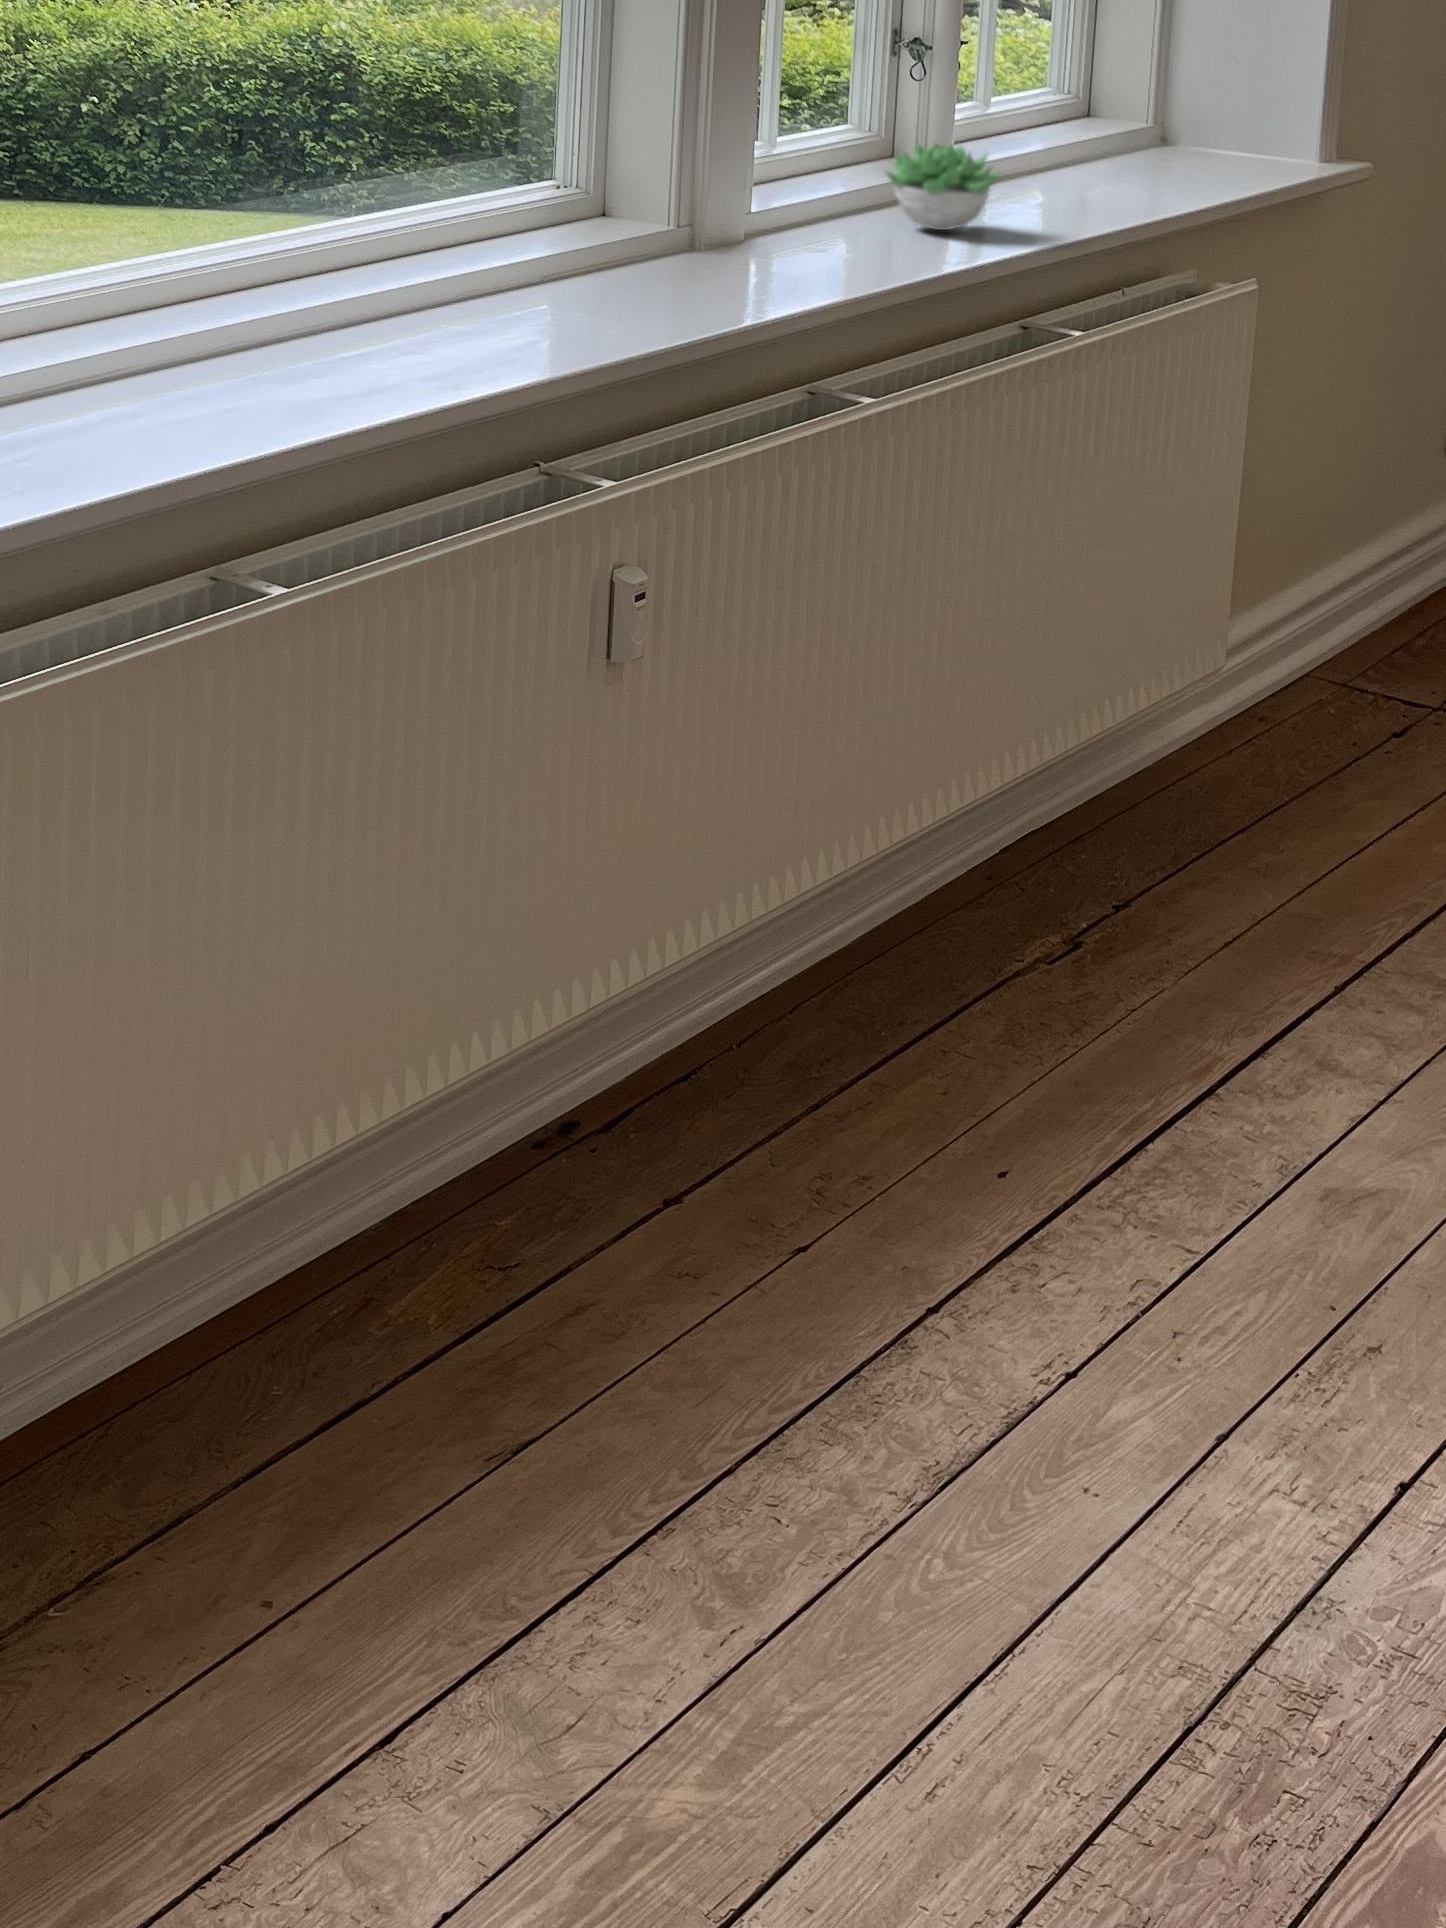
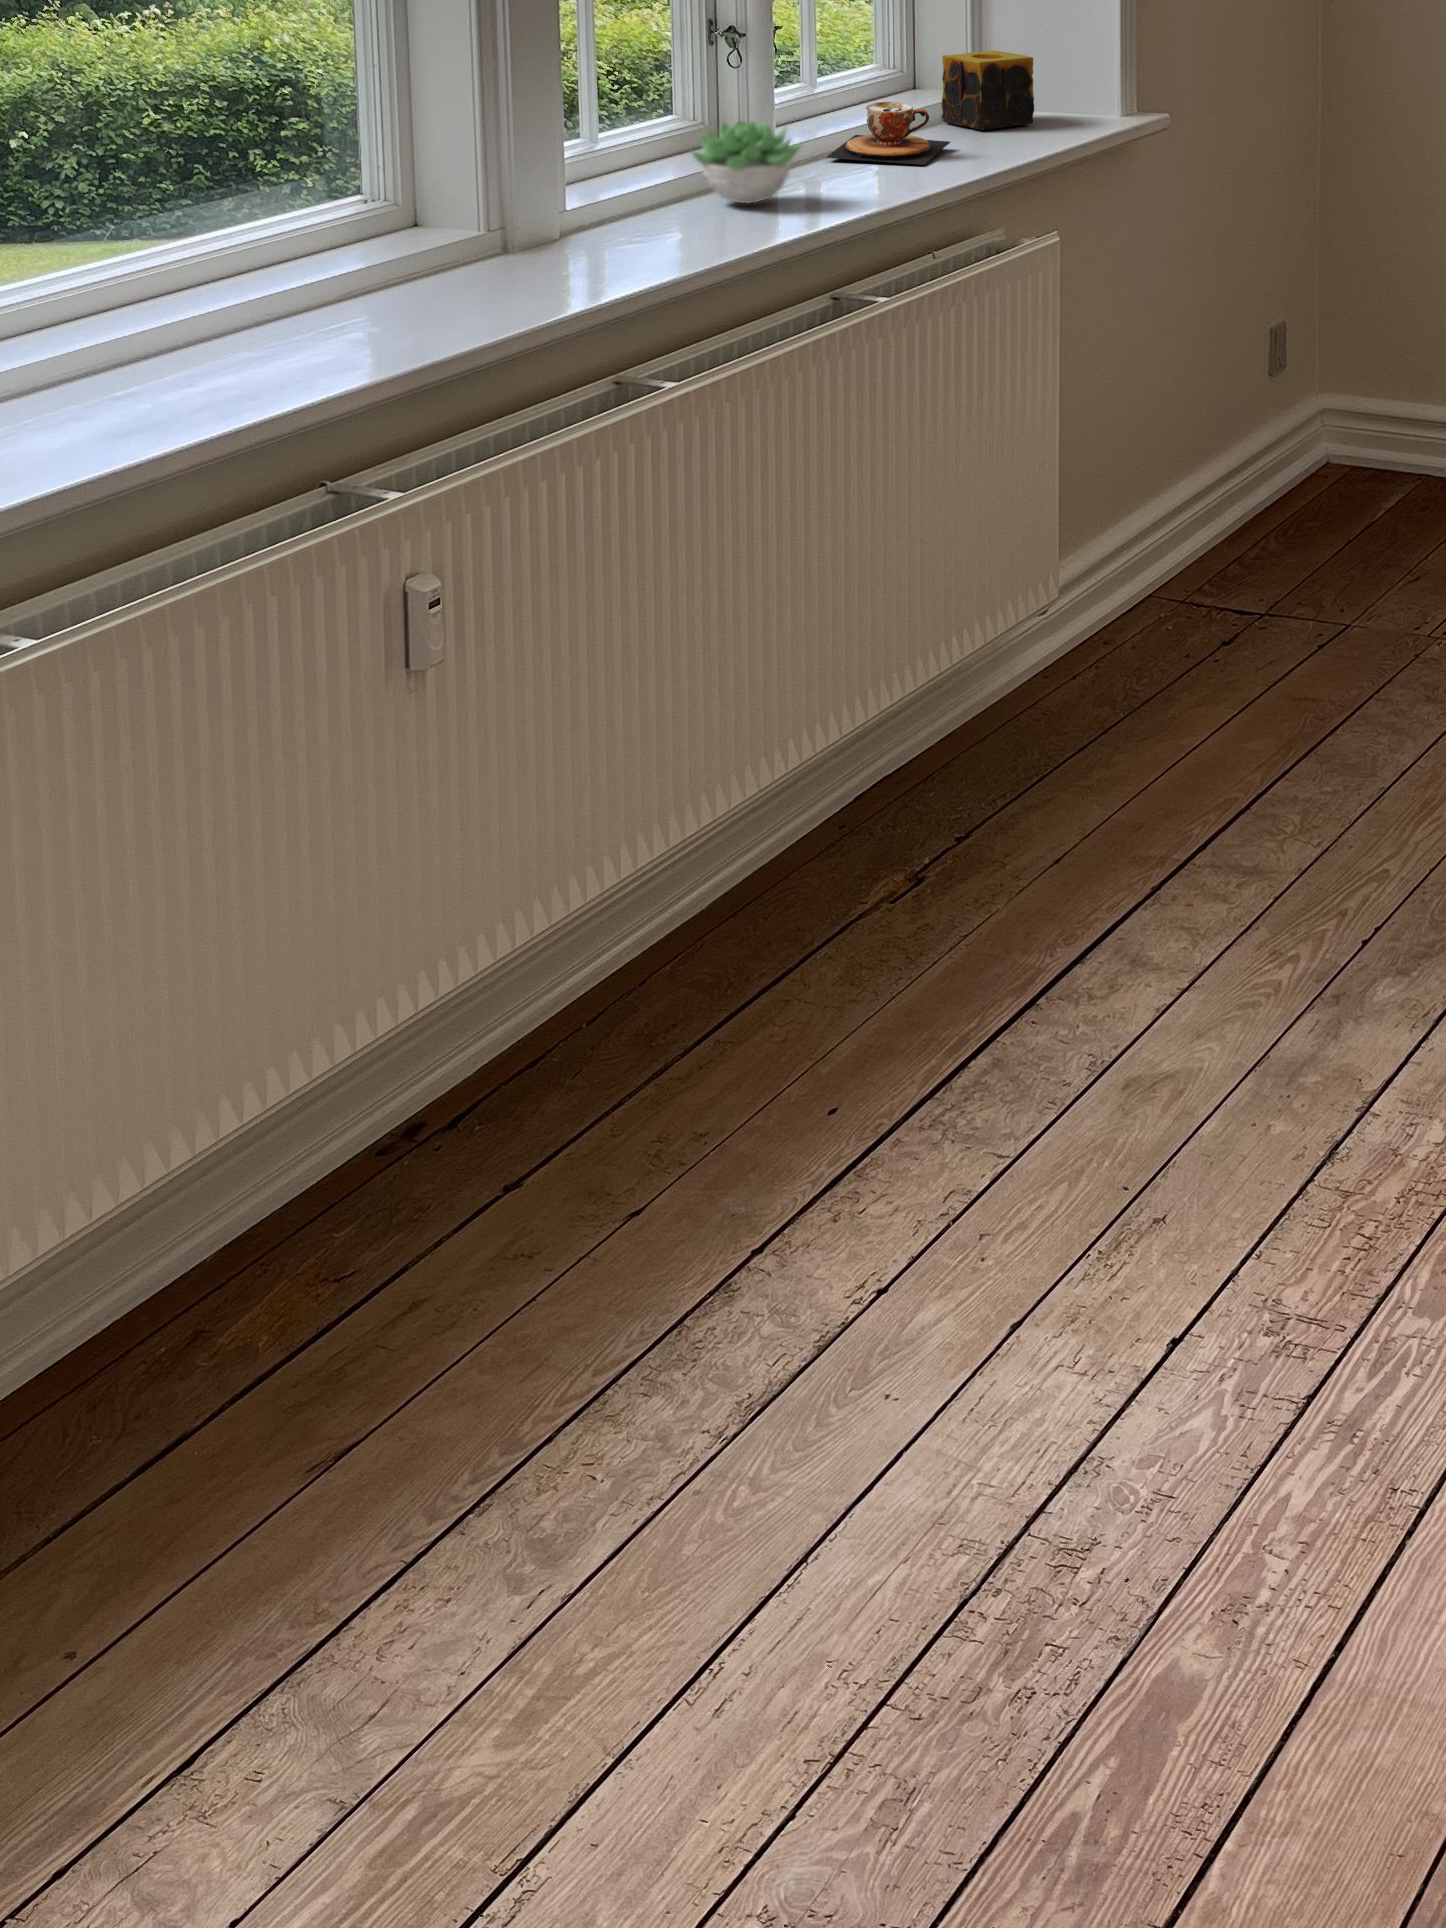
candle: none [1128,91,1234,173] -> present [942,51,1034,130]
teacup: none [1012,136,1145,205] -> present [826,102,950,165]

